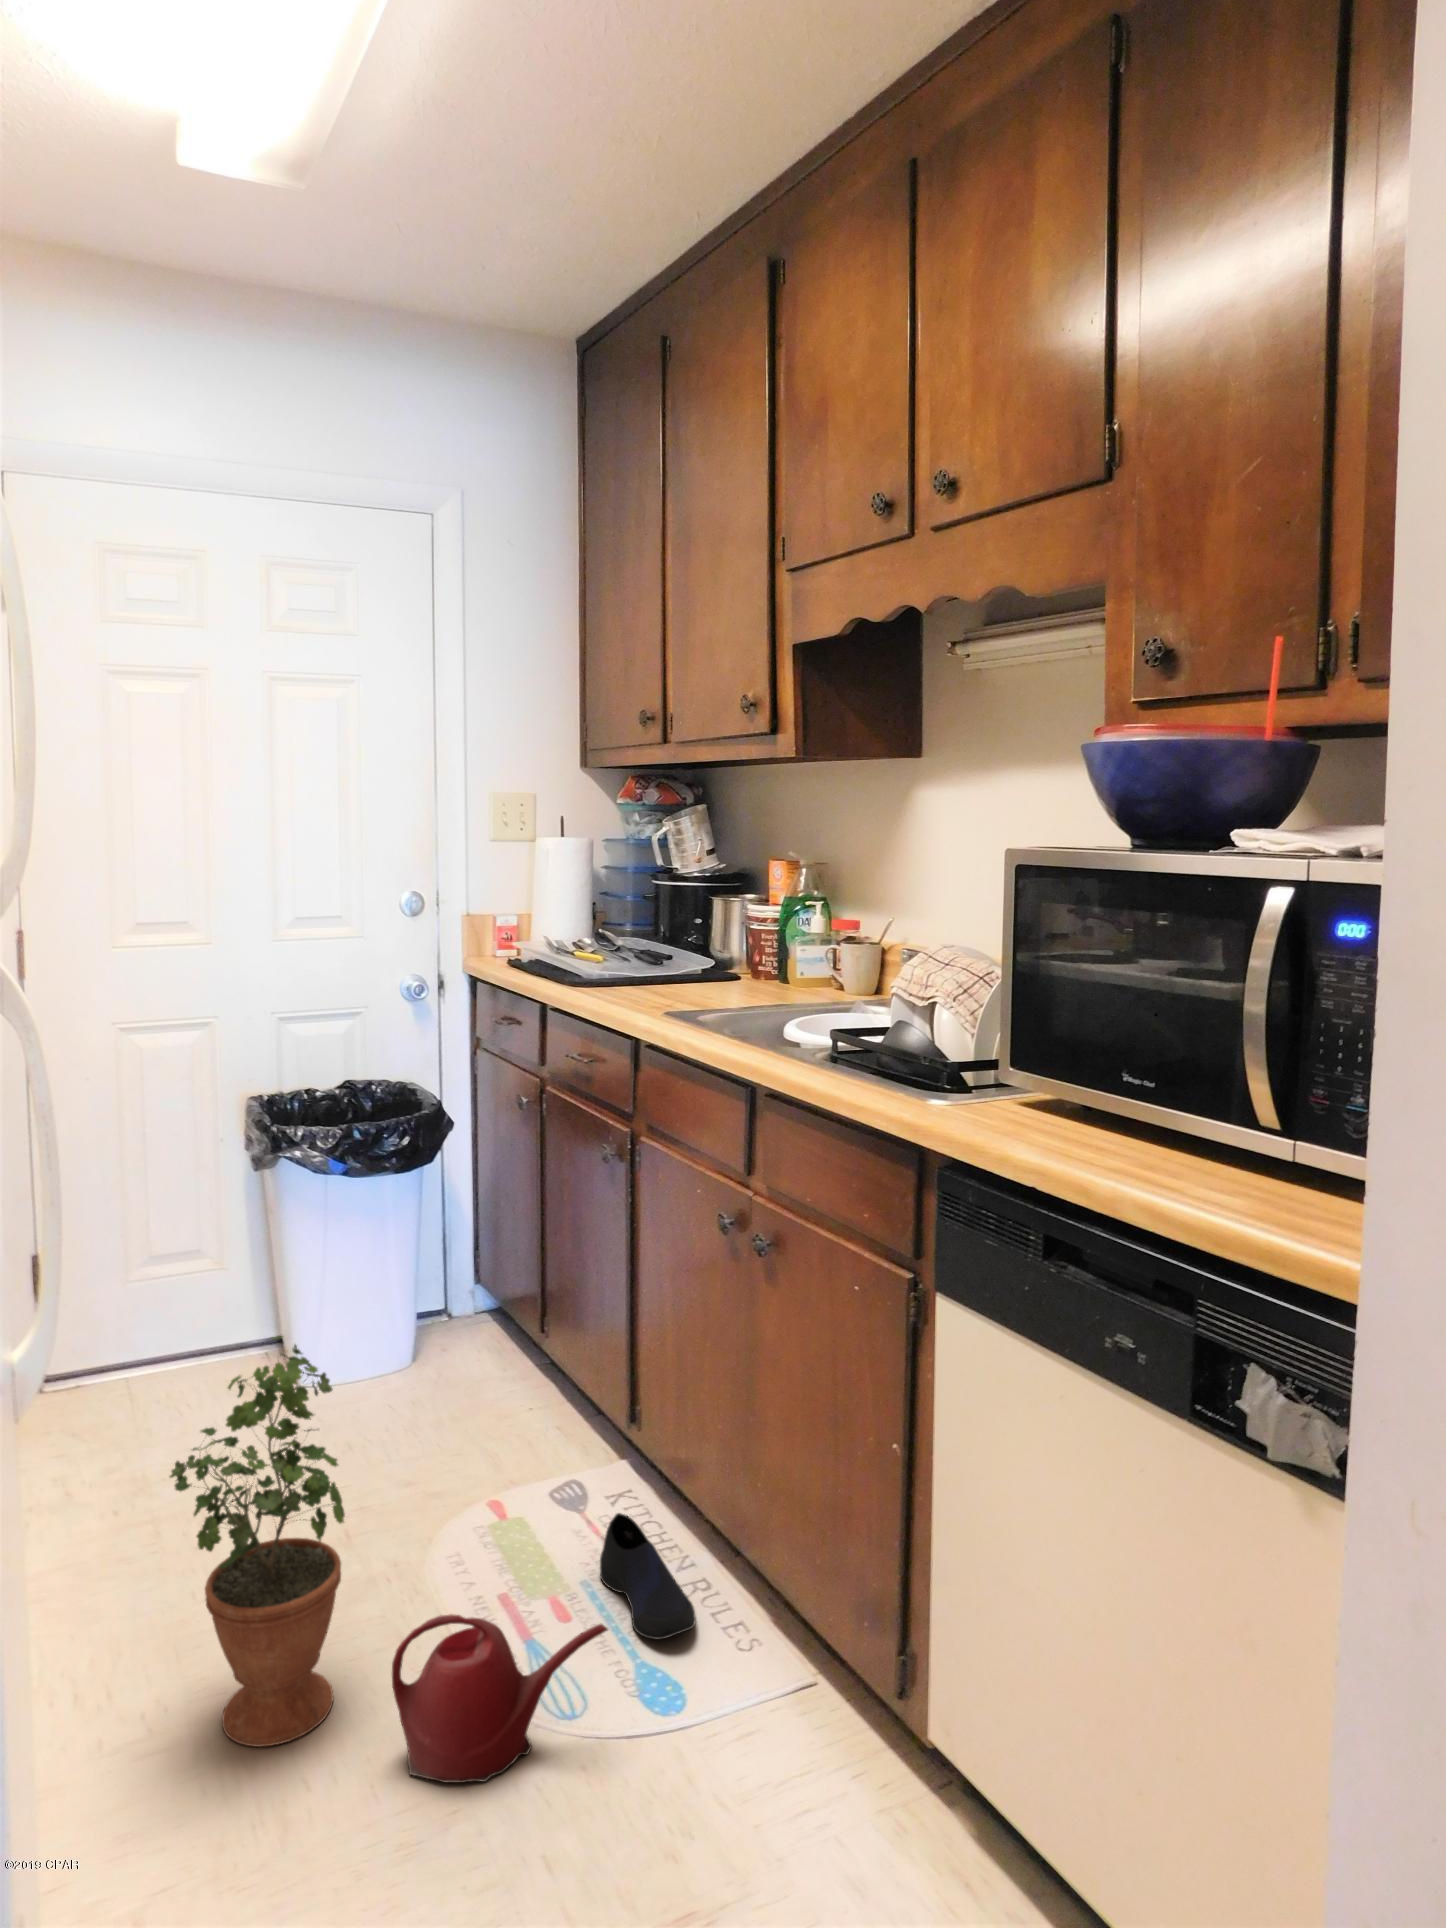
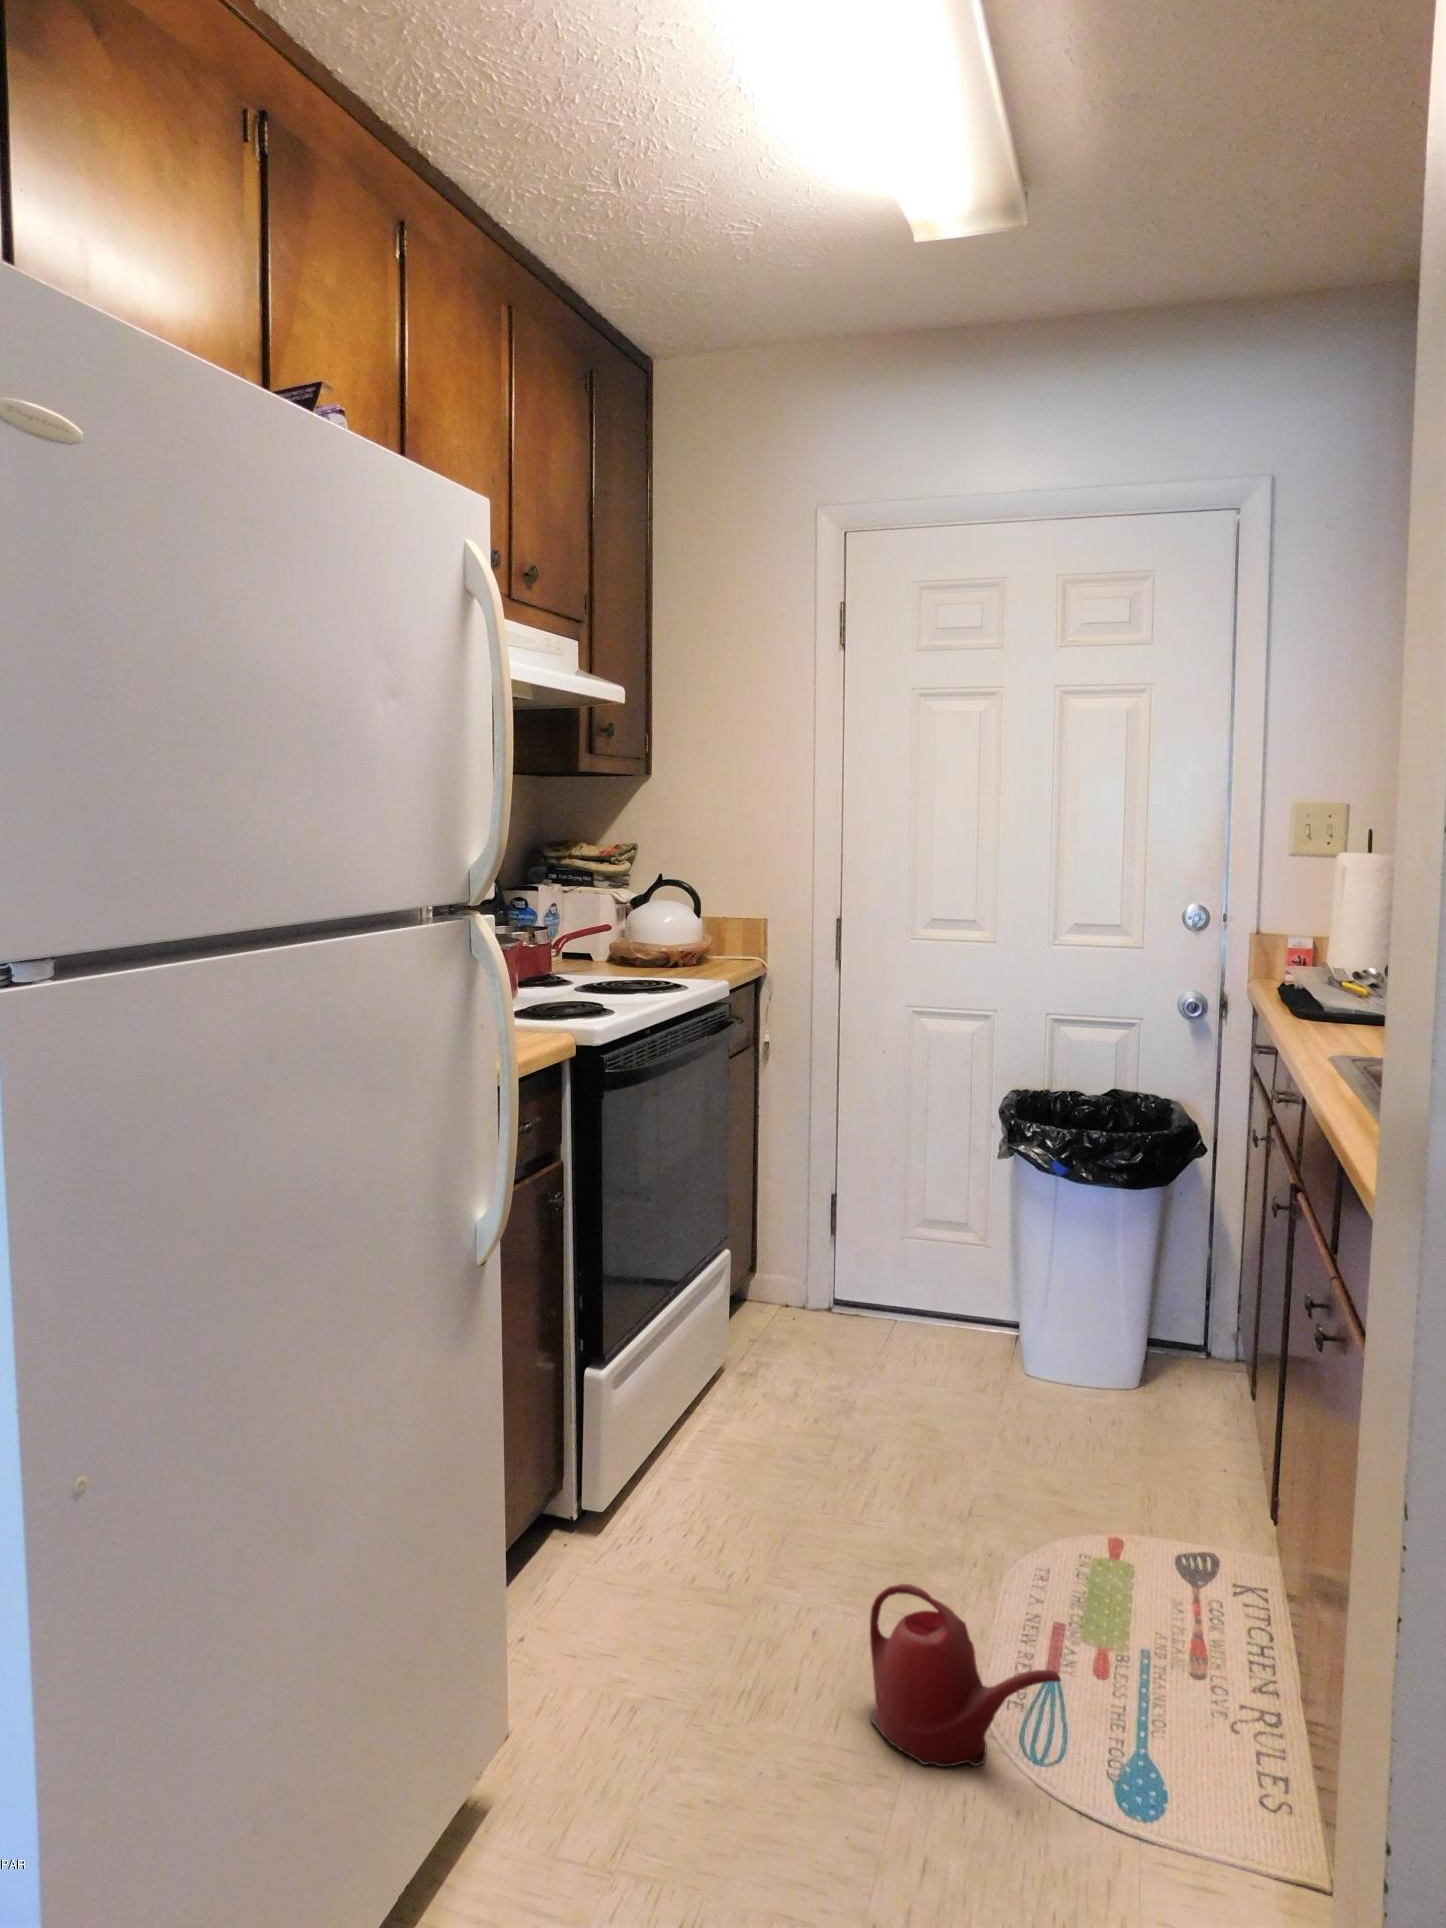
potted plant: present [170,1337,345,1747] -> none [737,1280,886,1643]
shoe: present [600,1513,696,1639] -> none [1163,1594,1240,1752]

